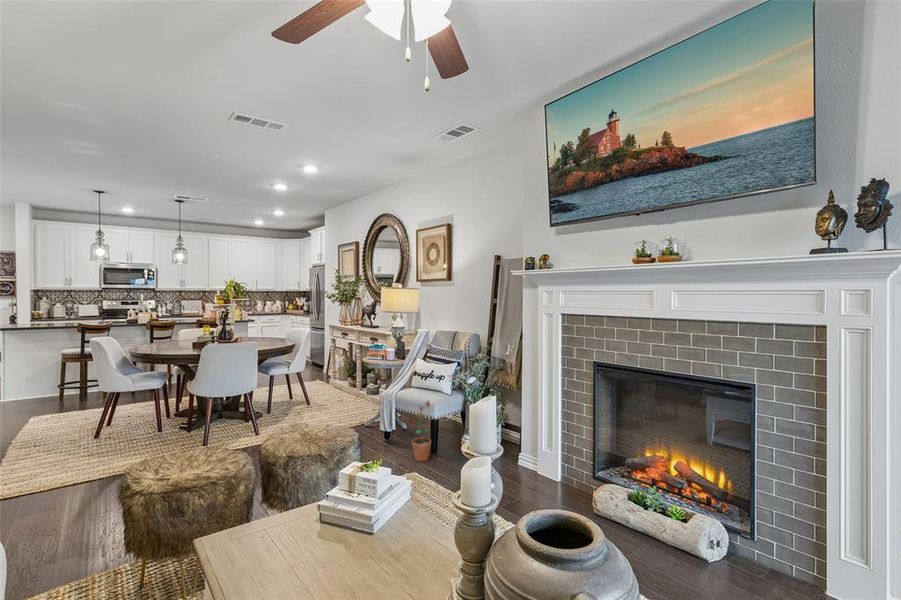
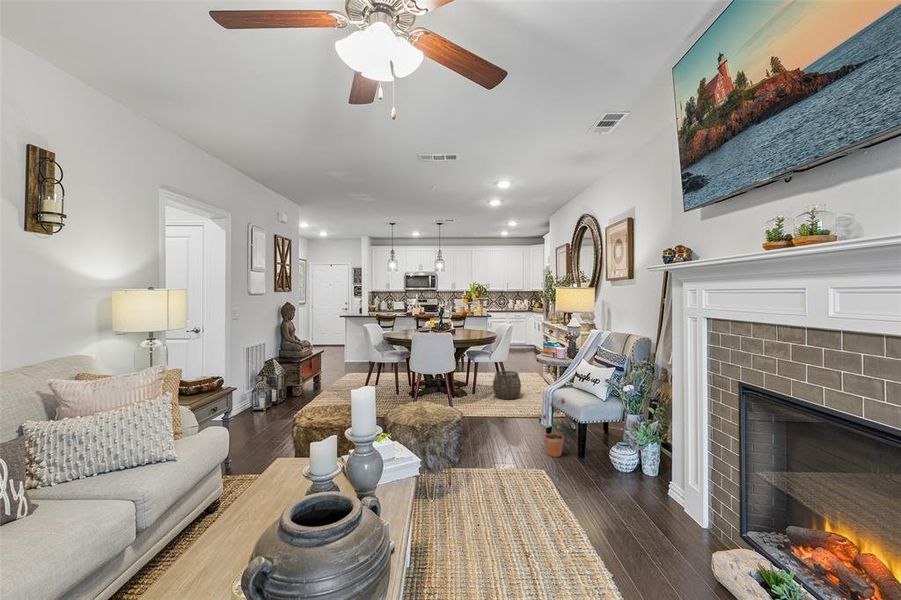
woven basket: none [299,383,333,416] -> present [493,371,521,399]

